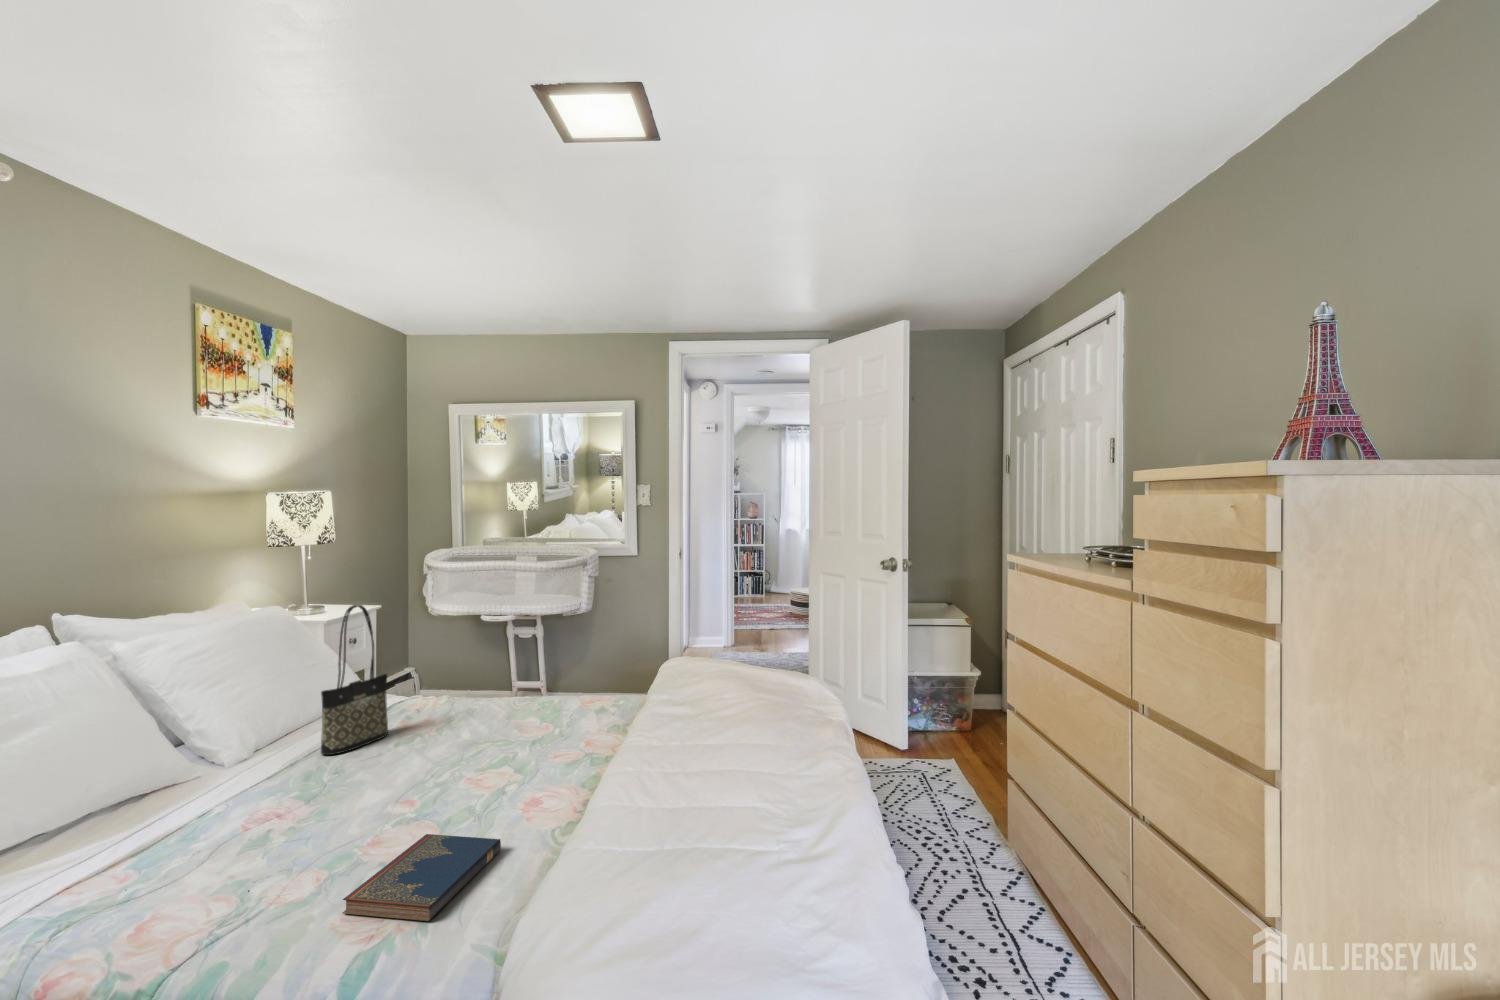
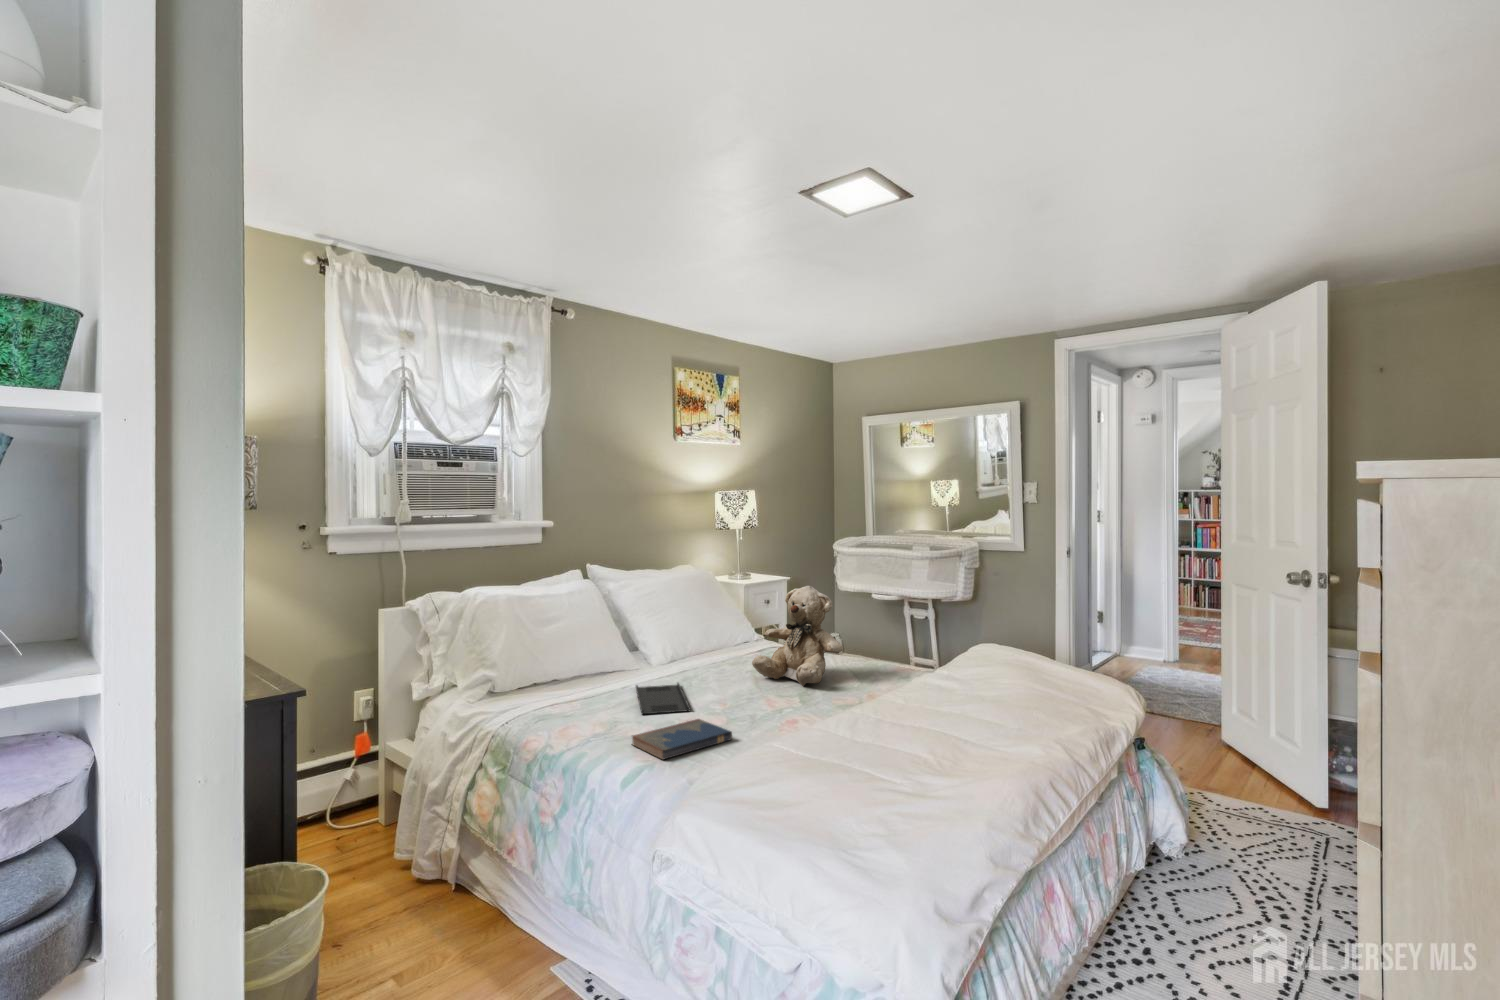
tote bag: present [321,605,388,755] -> none [694,569,742,670]
teddy bear: none [430,615,554,747] -> present [752,586,843,686]
tray: none [245,783,387,854] -> present [636,683,690,714]

